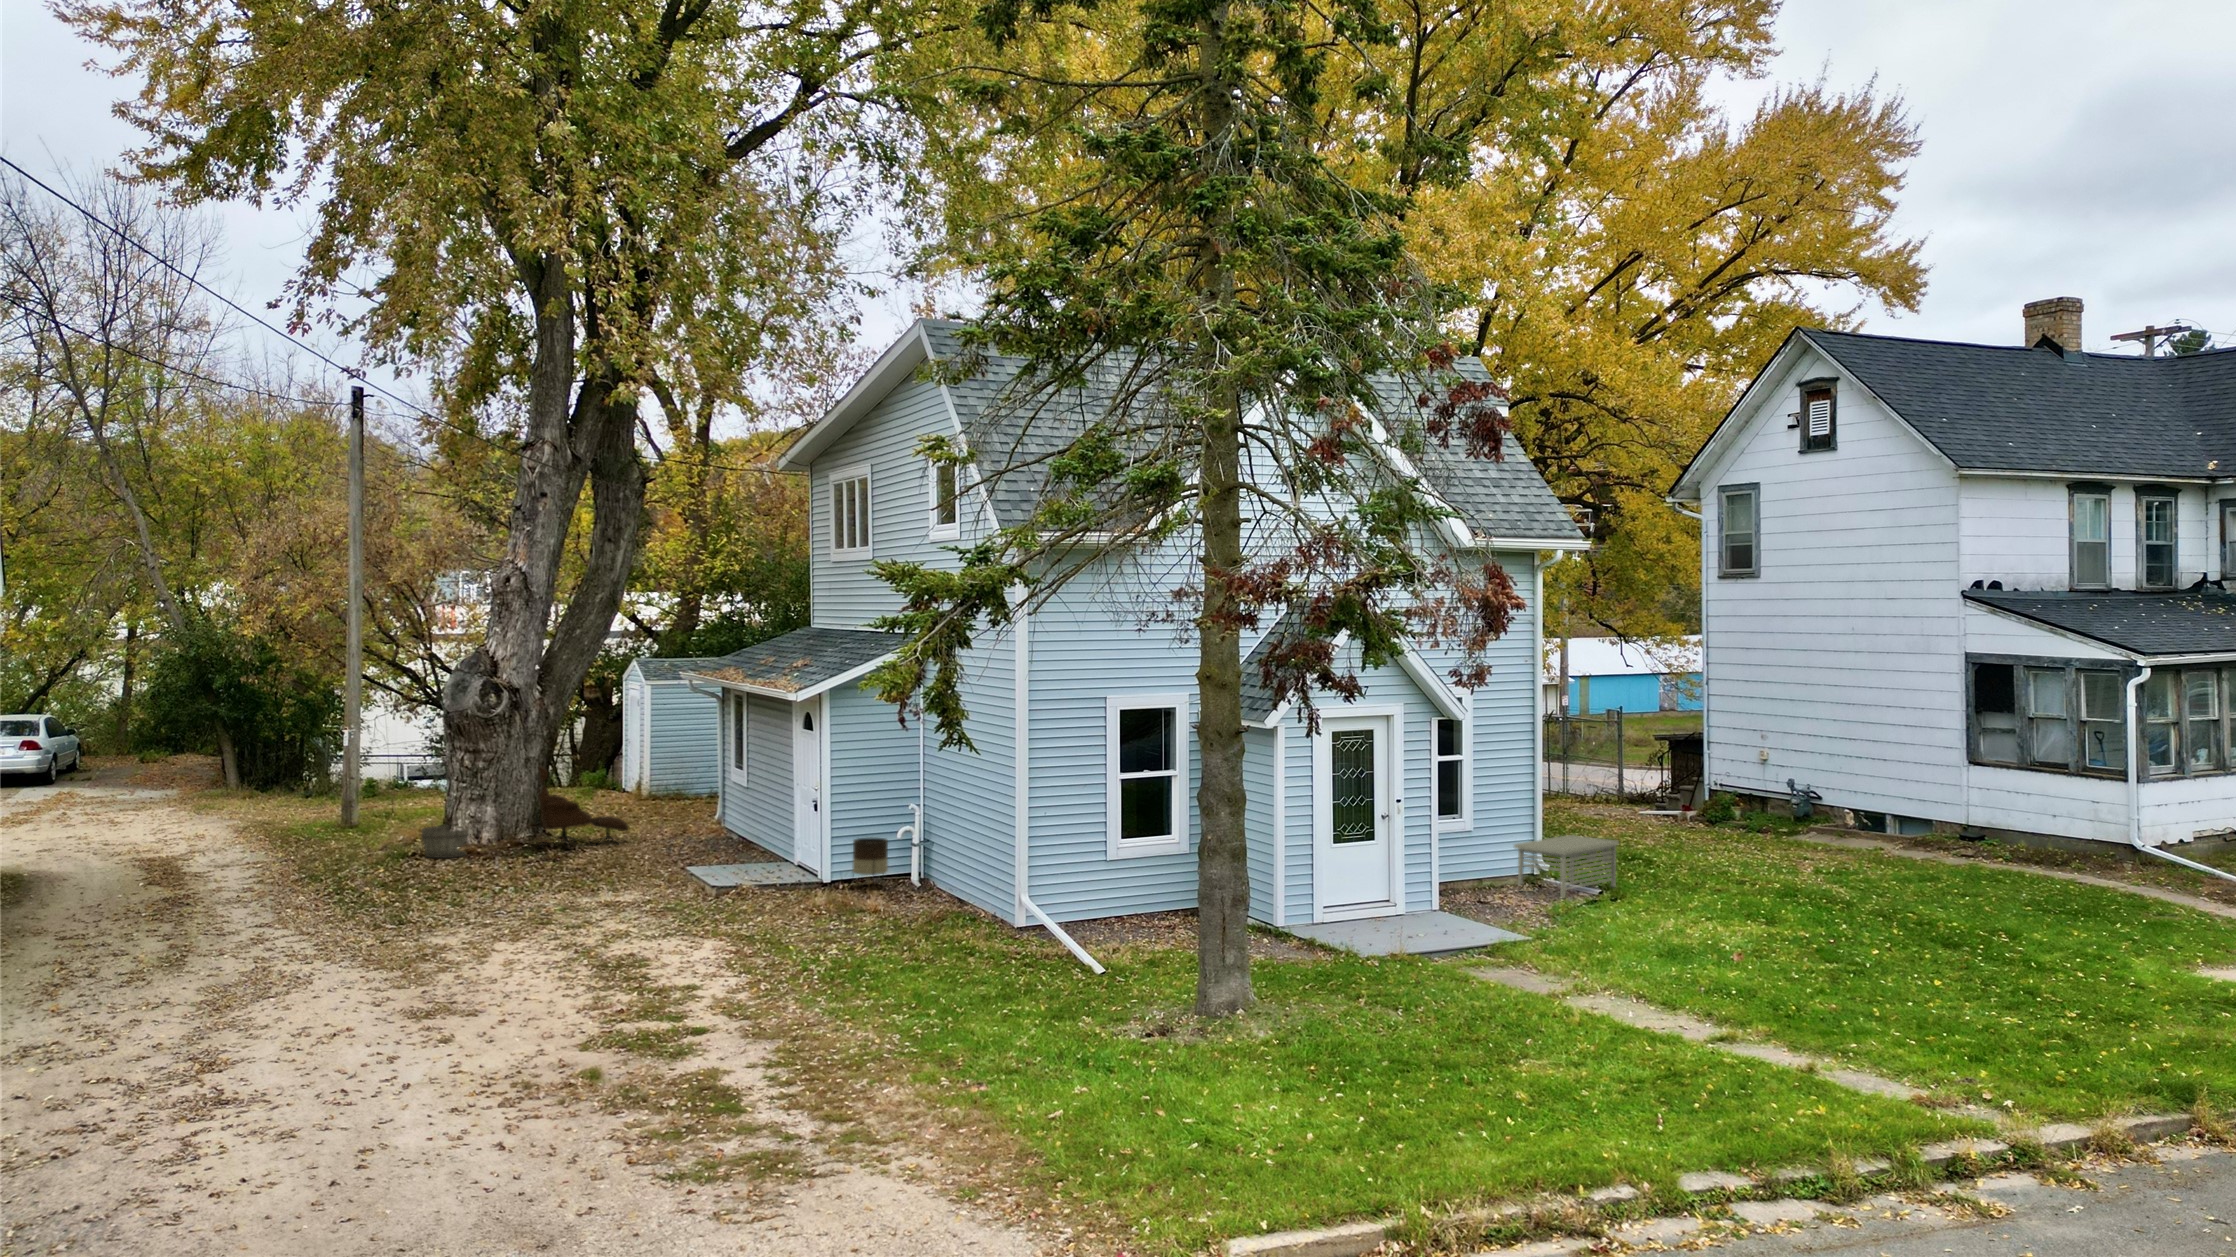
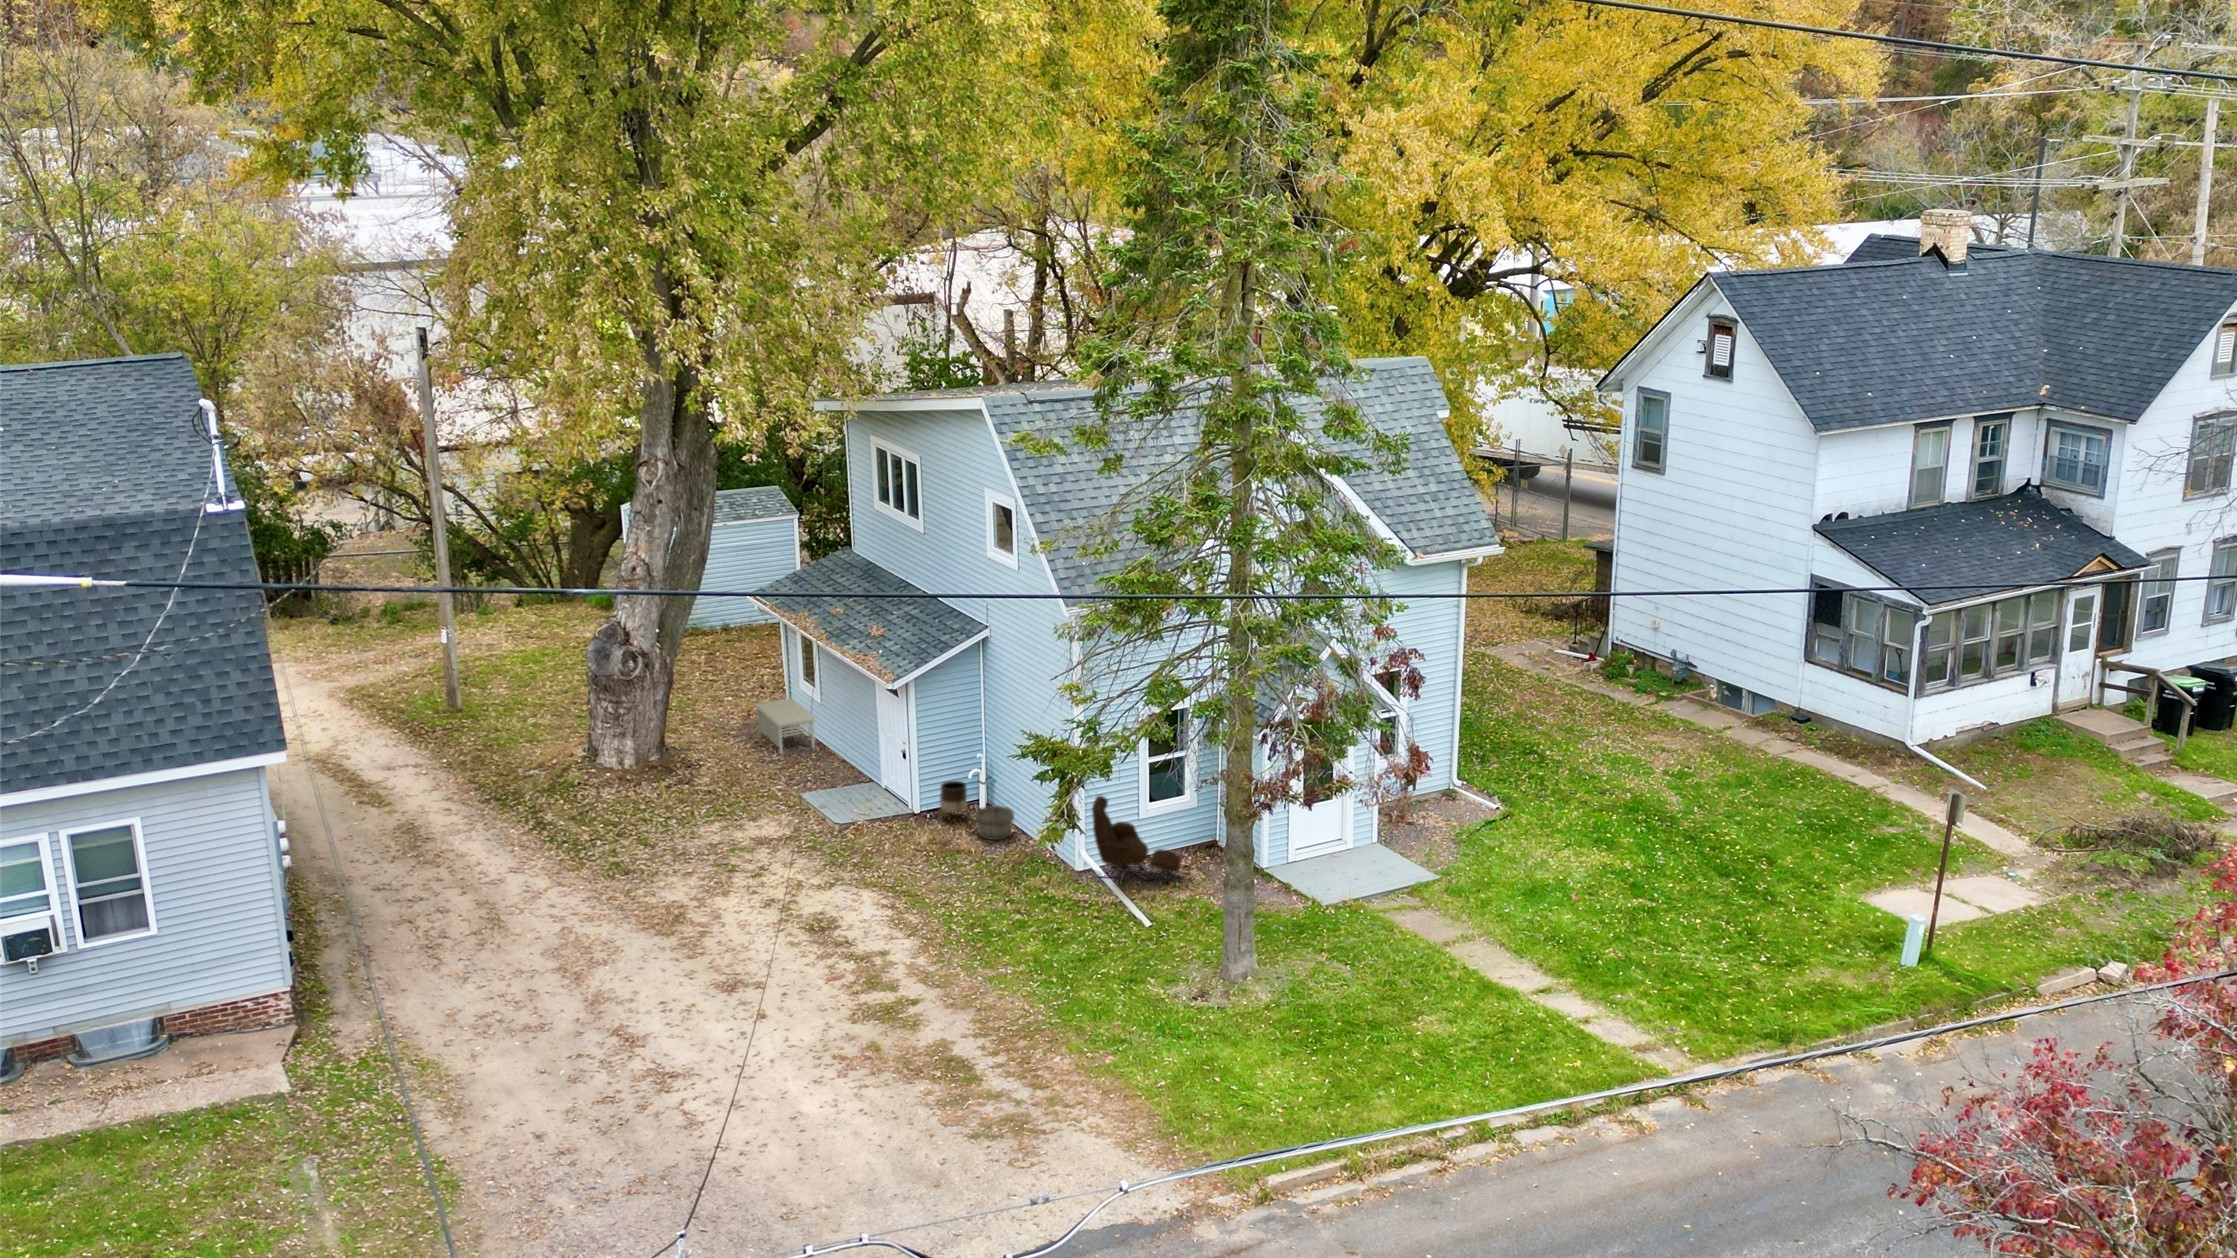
lounge chair: present [537,766,628,849] -> present [1092,796,1182,885]
wooden bucket: present [422,822,471,858] -> present [976,806,1014,840]
storage bench: present [1514,835,1619,898] -> present [755,698,816,754]

